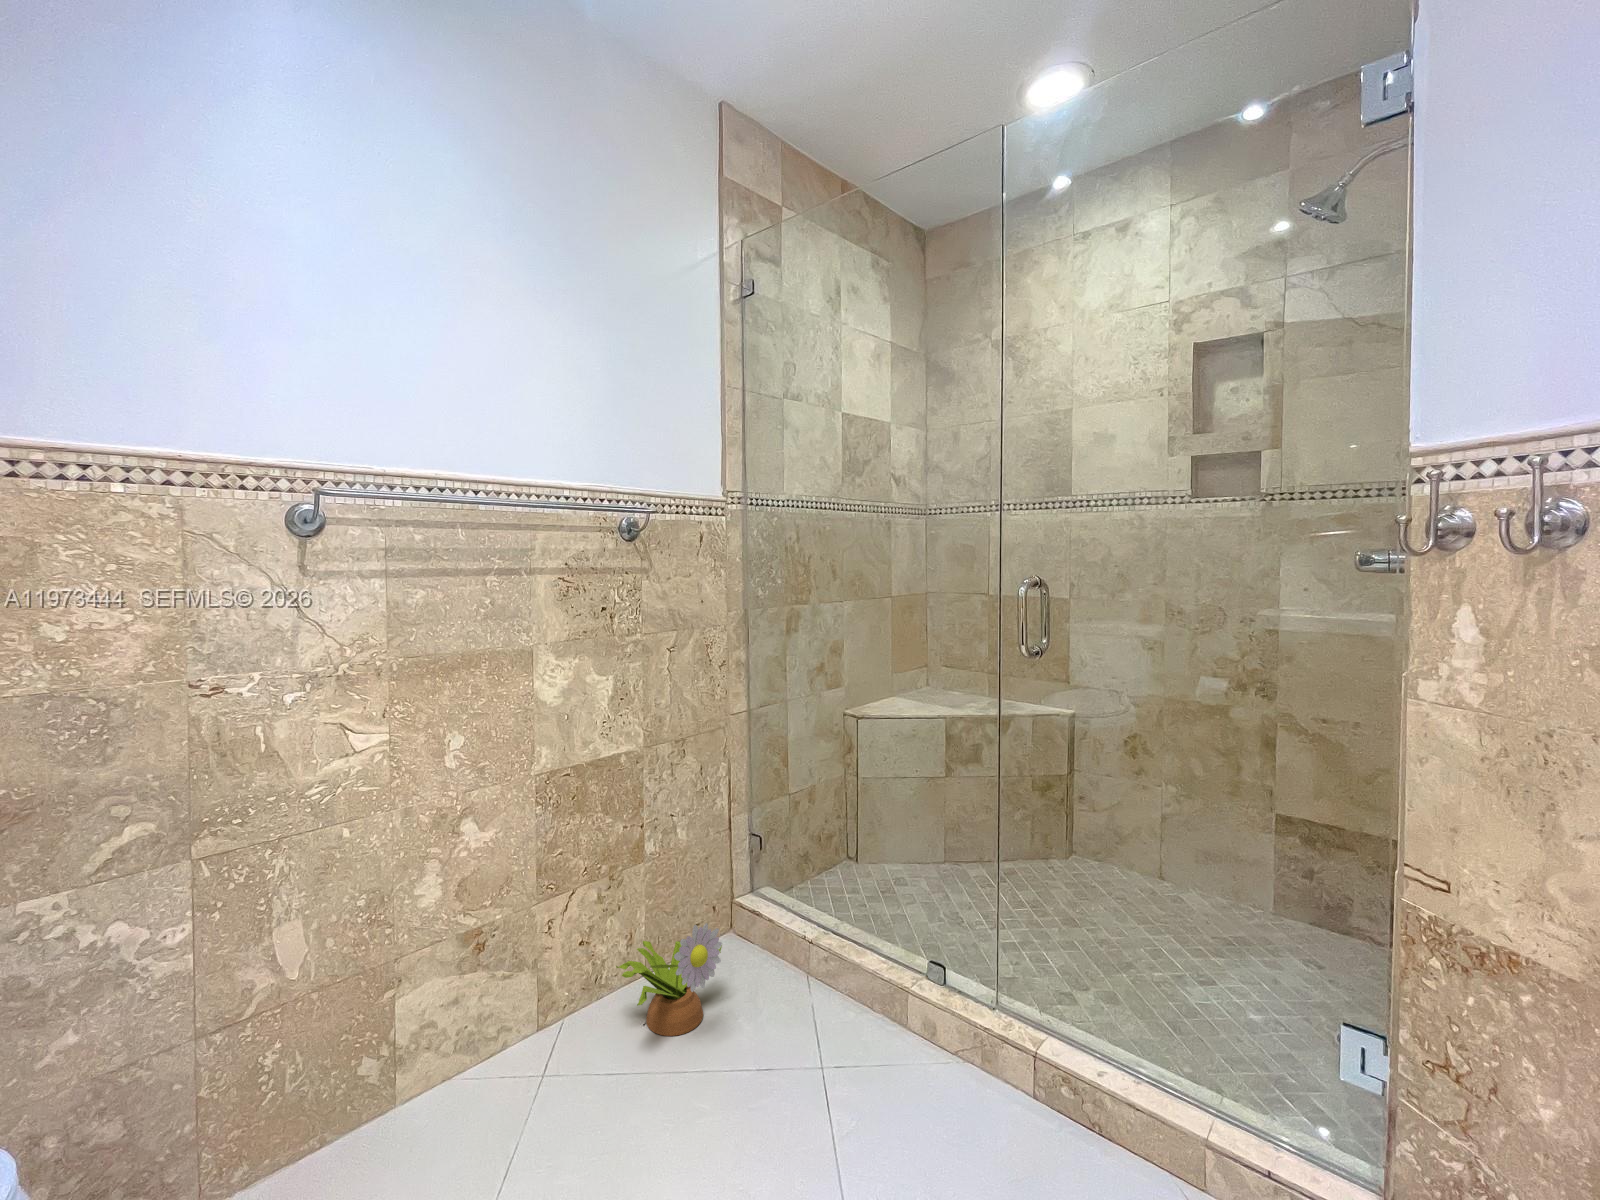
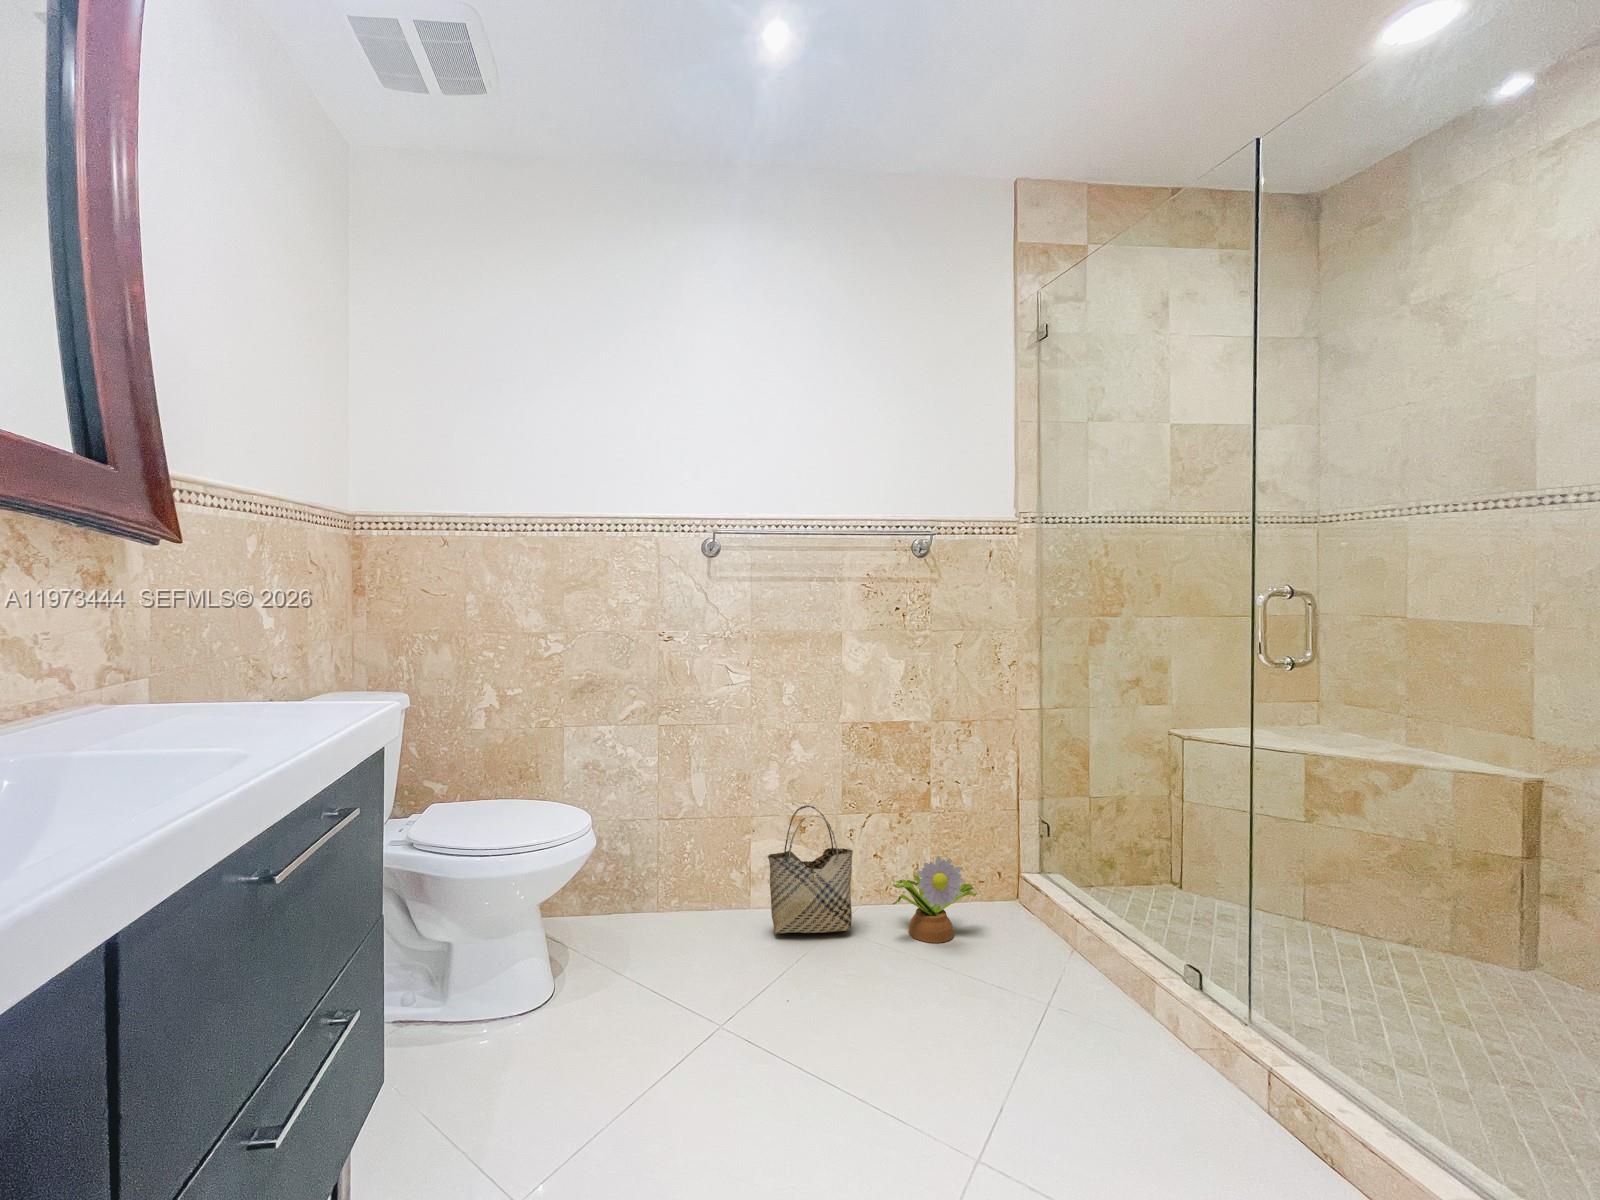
woven basket: none [450,909,581,1128] -> present [768,805,853,934]

